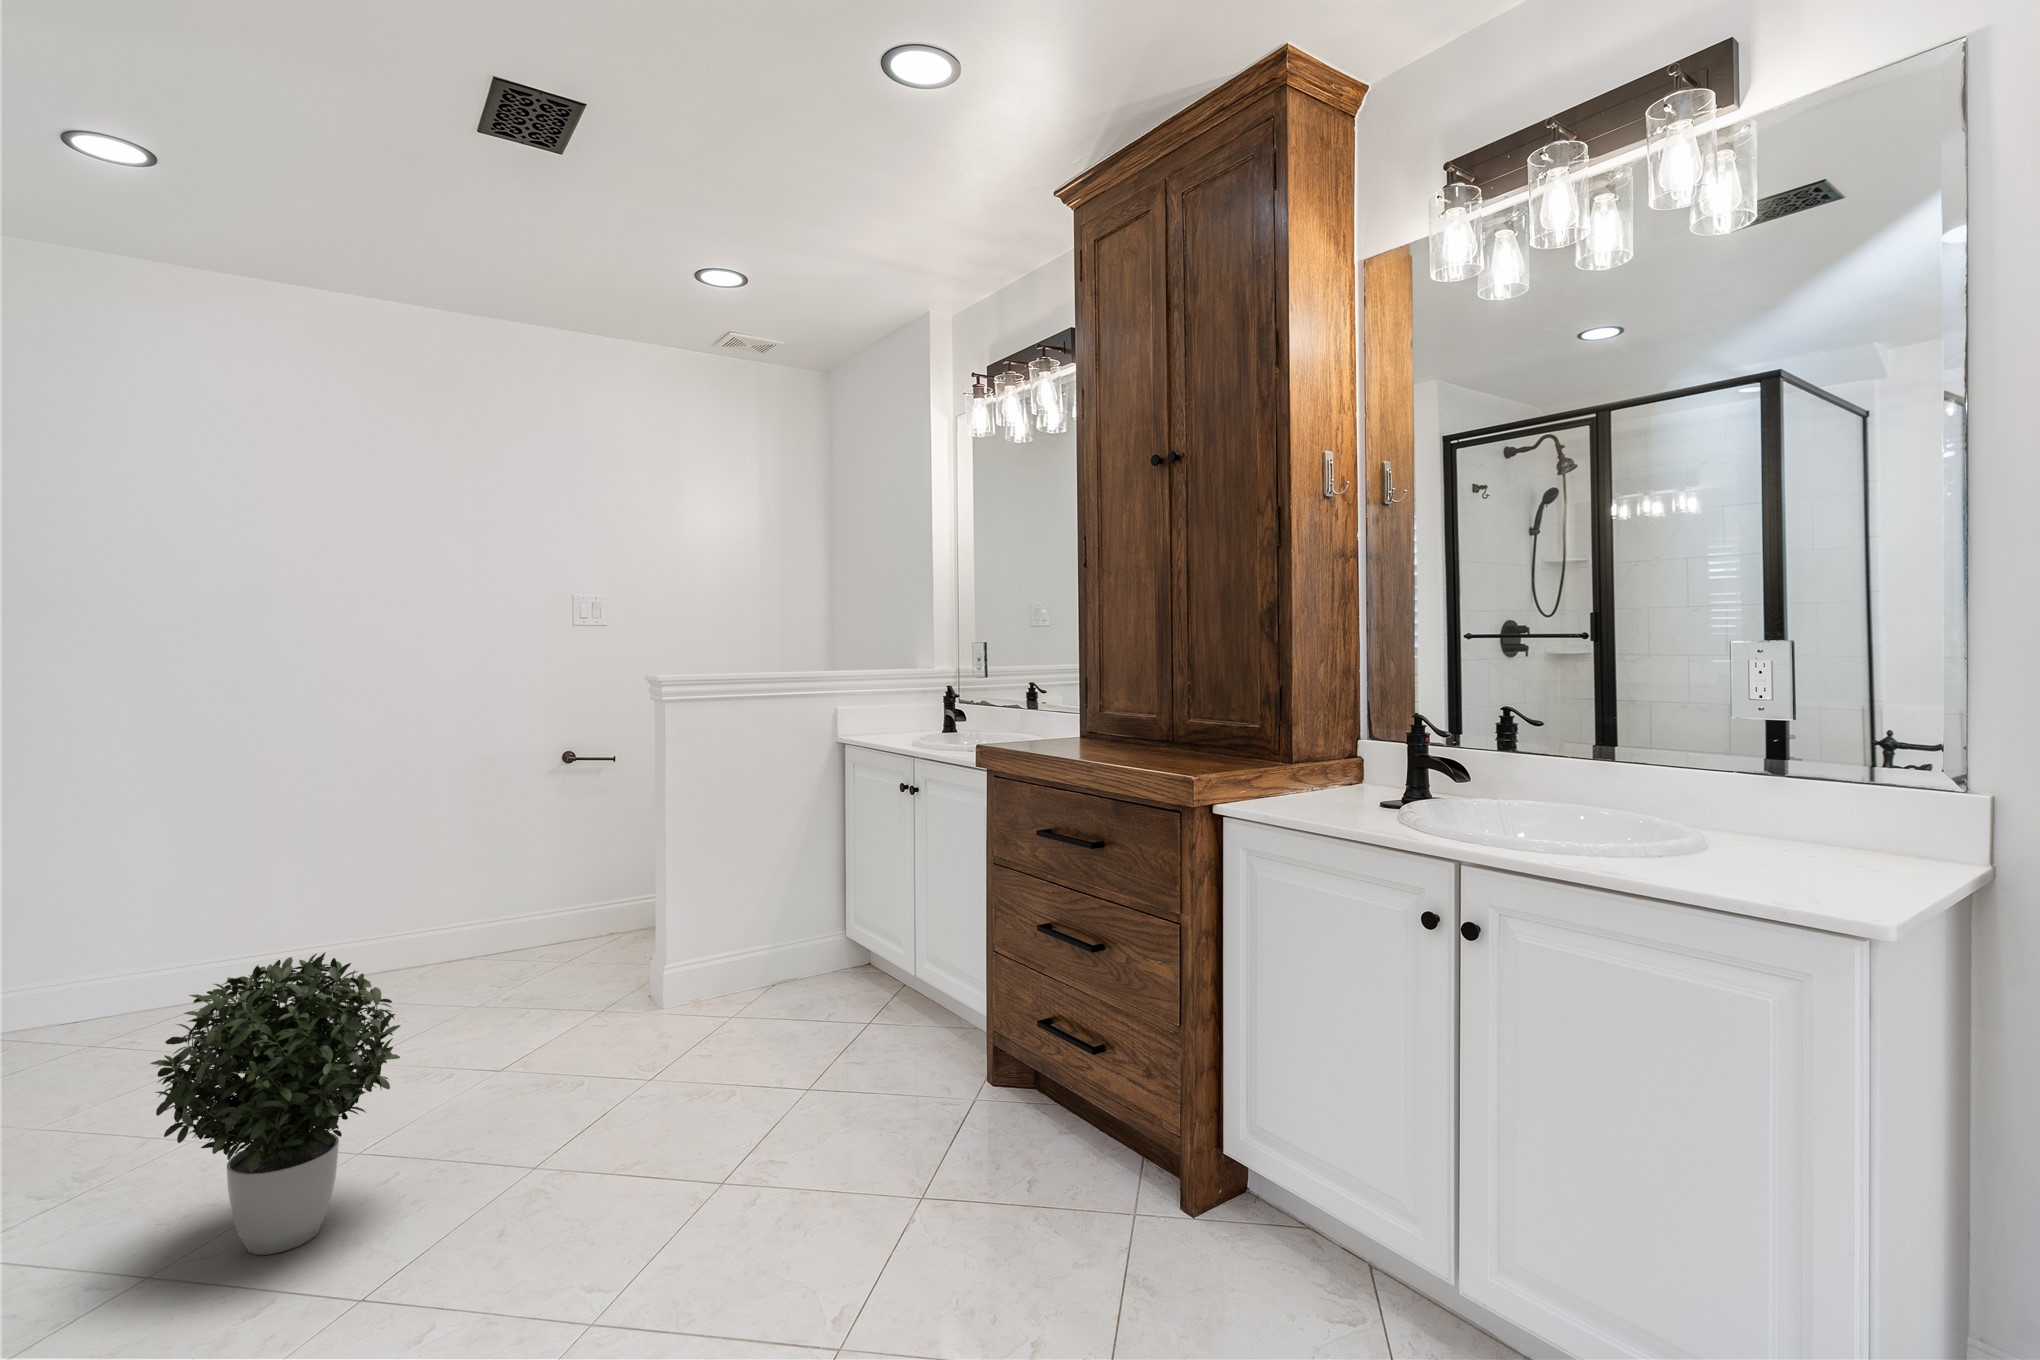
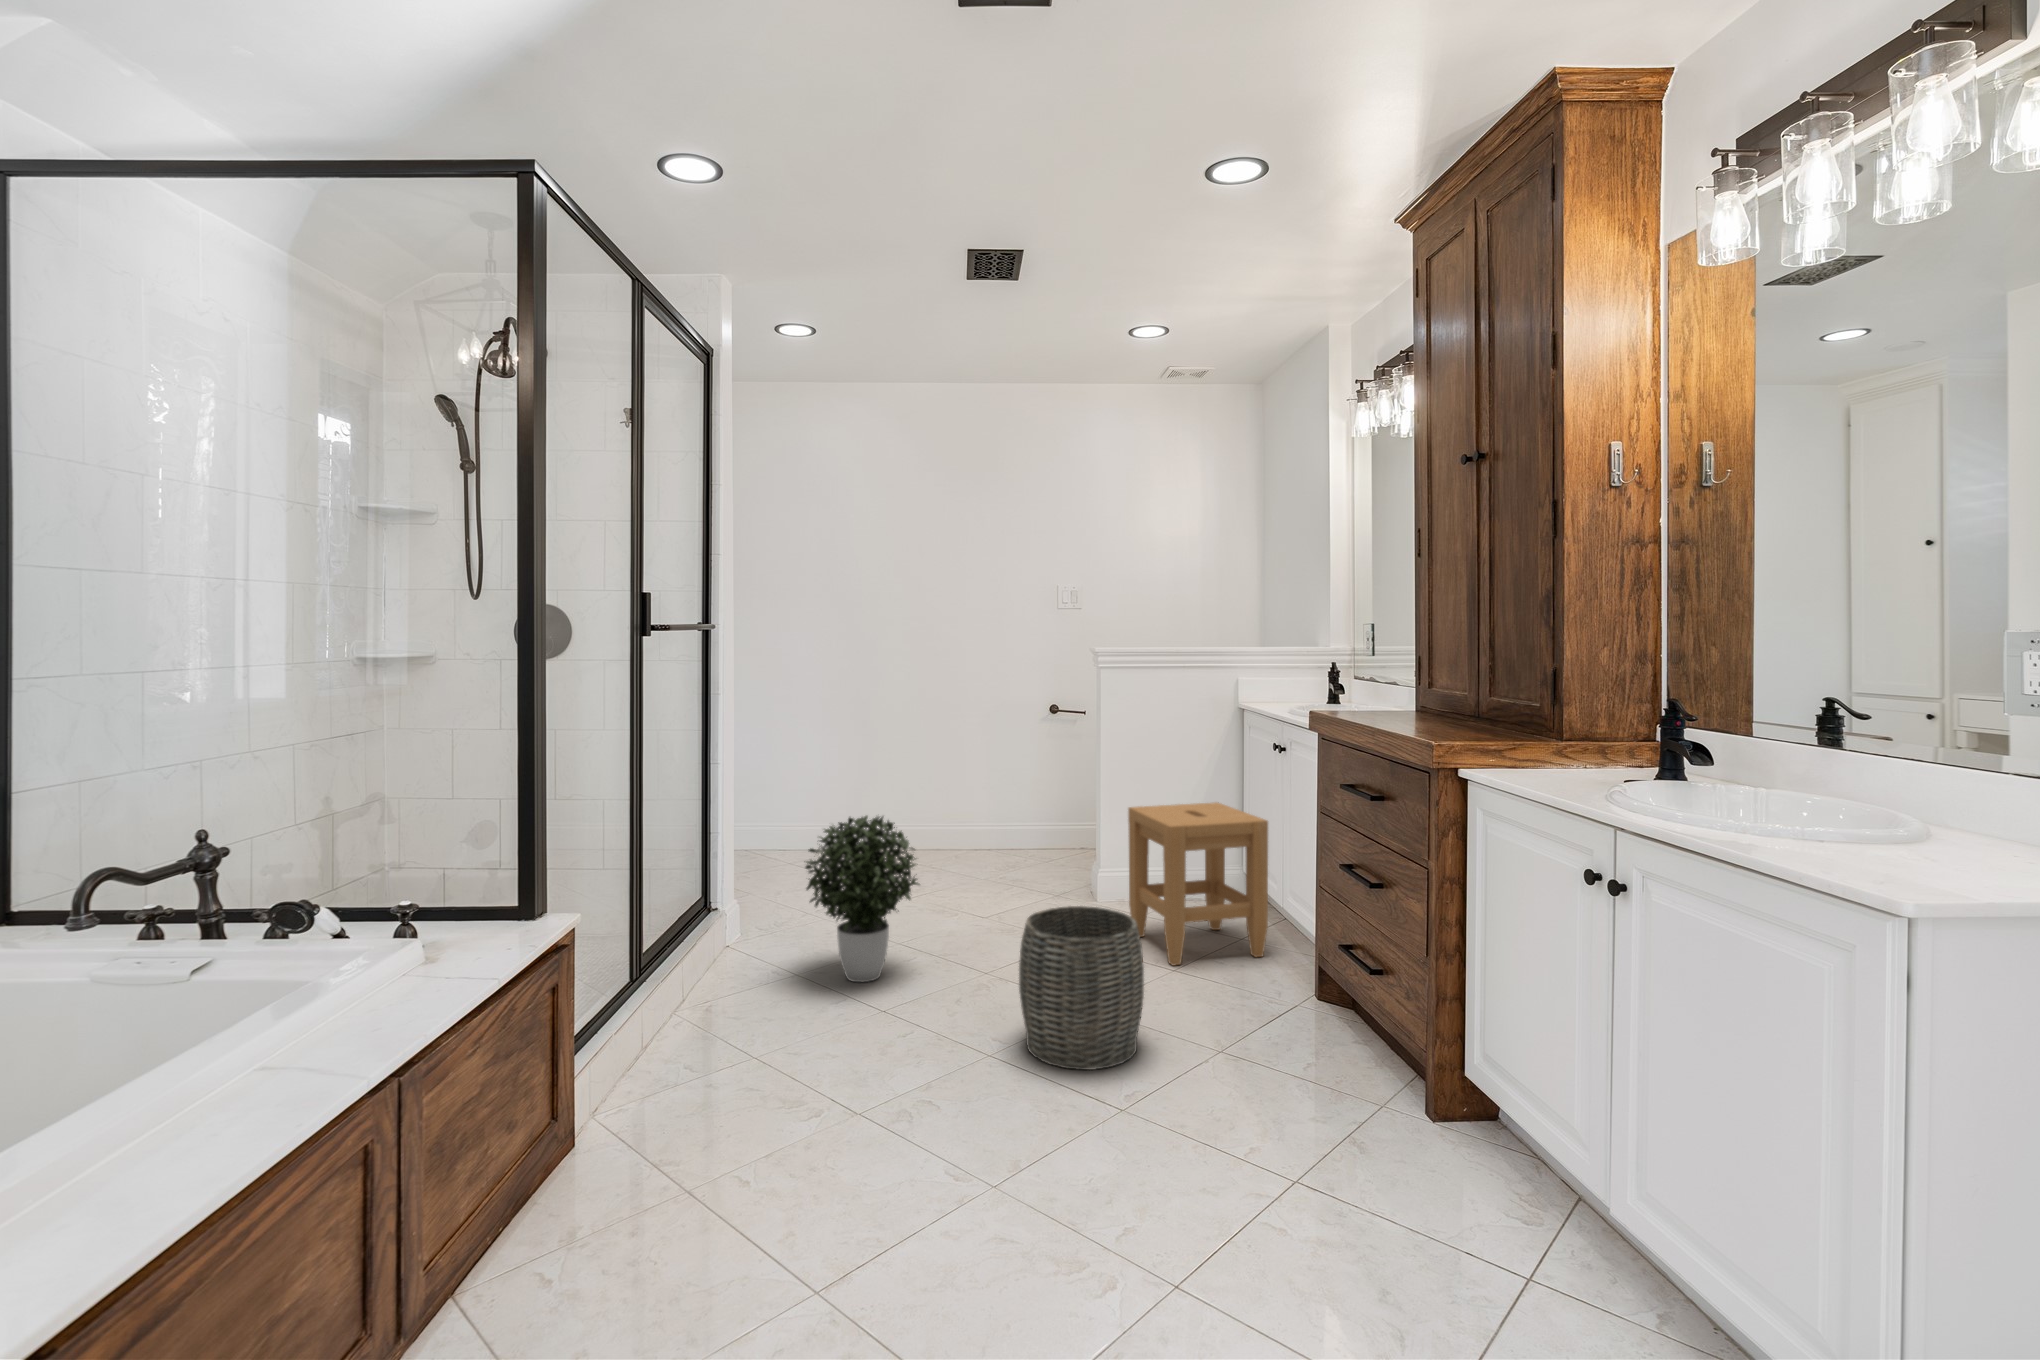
stool: none [715,862,906,1089] -> present [1128,802,1268,966]
woven basket: none [627,1039,818,1299] -> present [1019,906,1144,1070]

